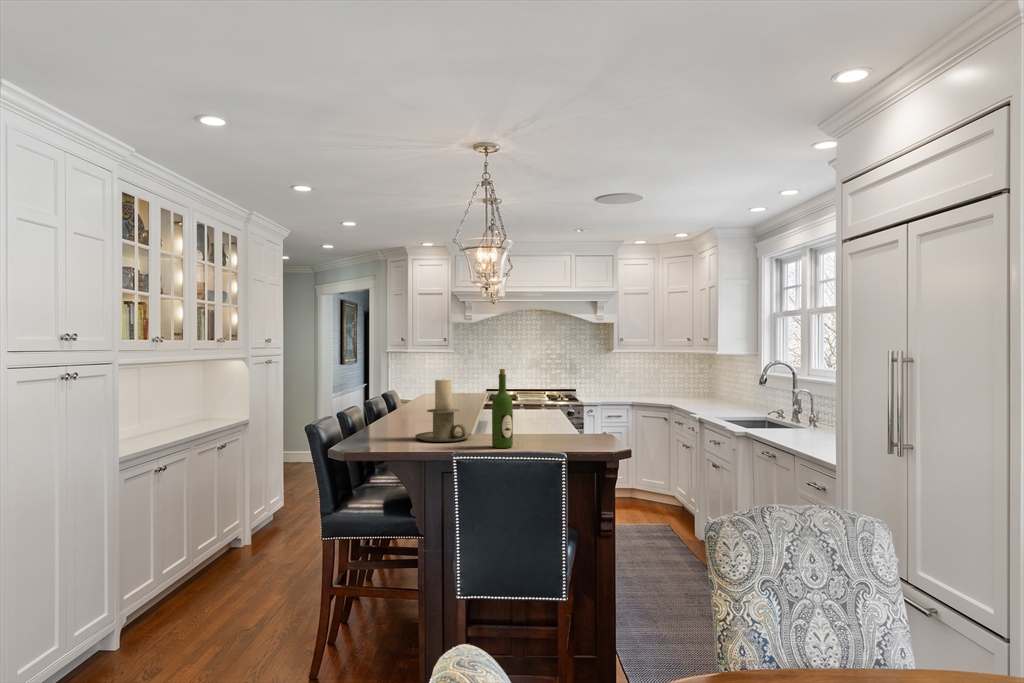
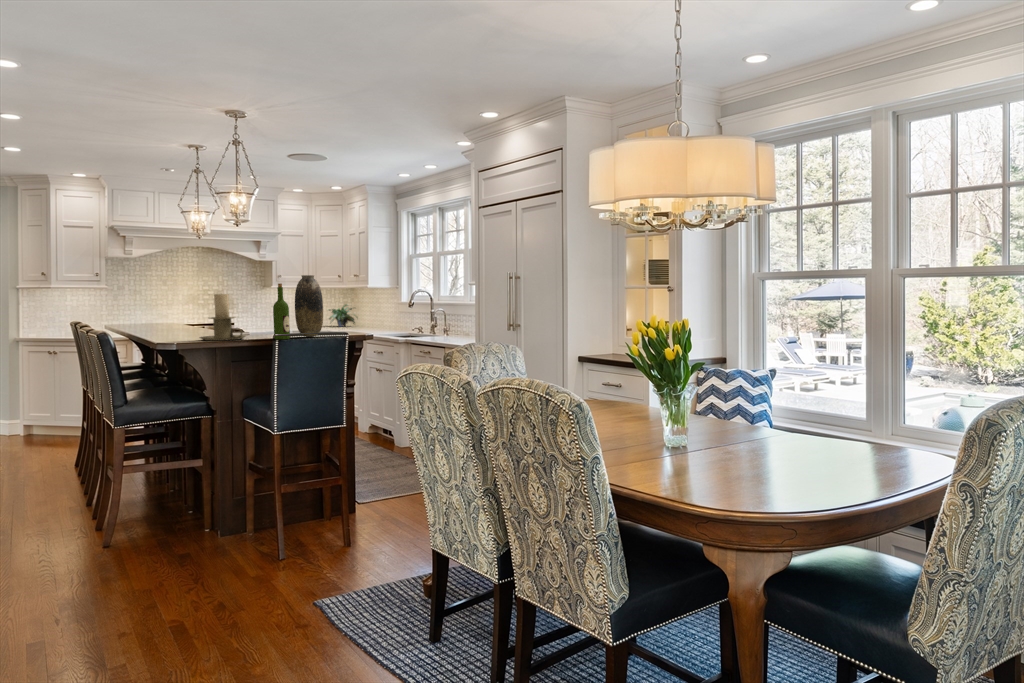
vase: none [529,356,567,444] -> present [295,275,323,337]
potted plant: none [667,375,704,402] -> present [329,305,355,327]

